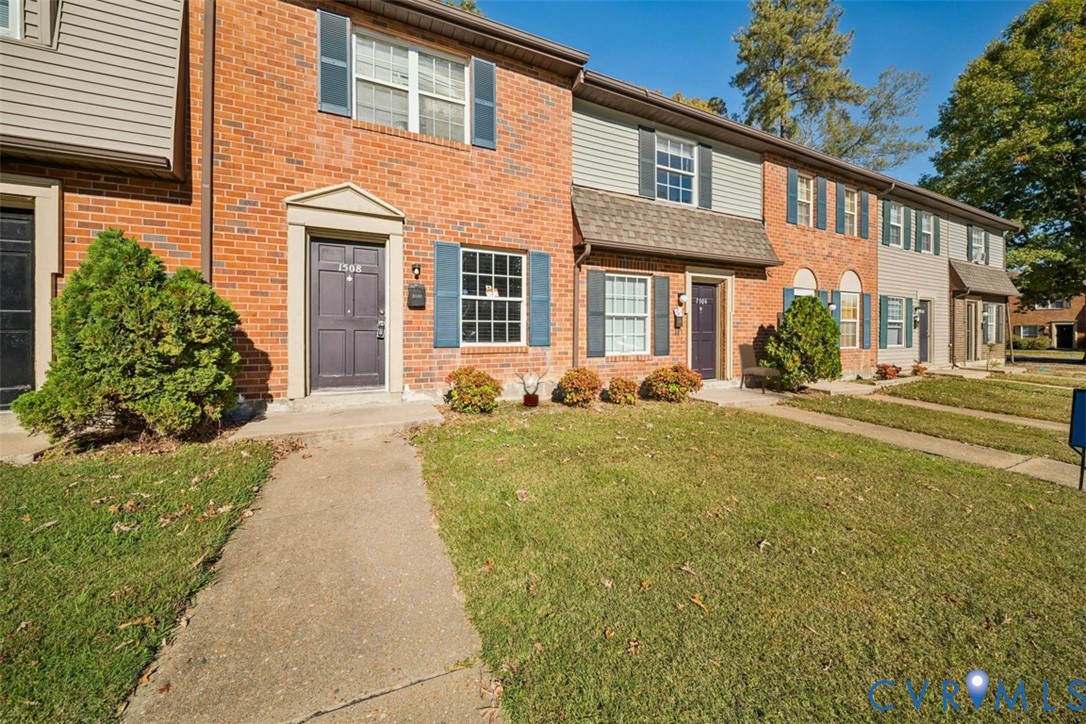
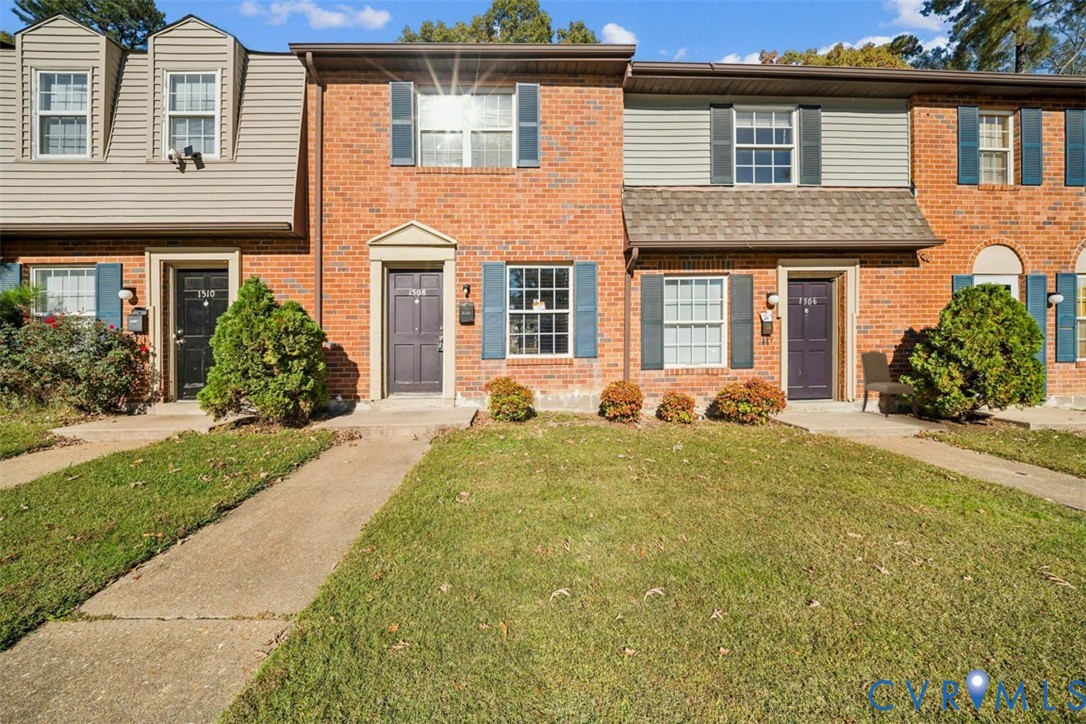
decorative plant: present [516,371,553,405] -> none [554,377,594,416]

